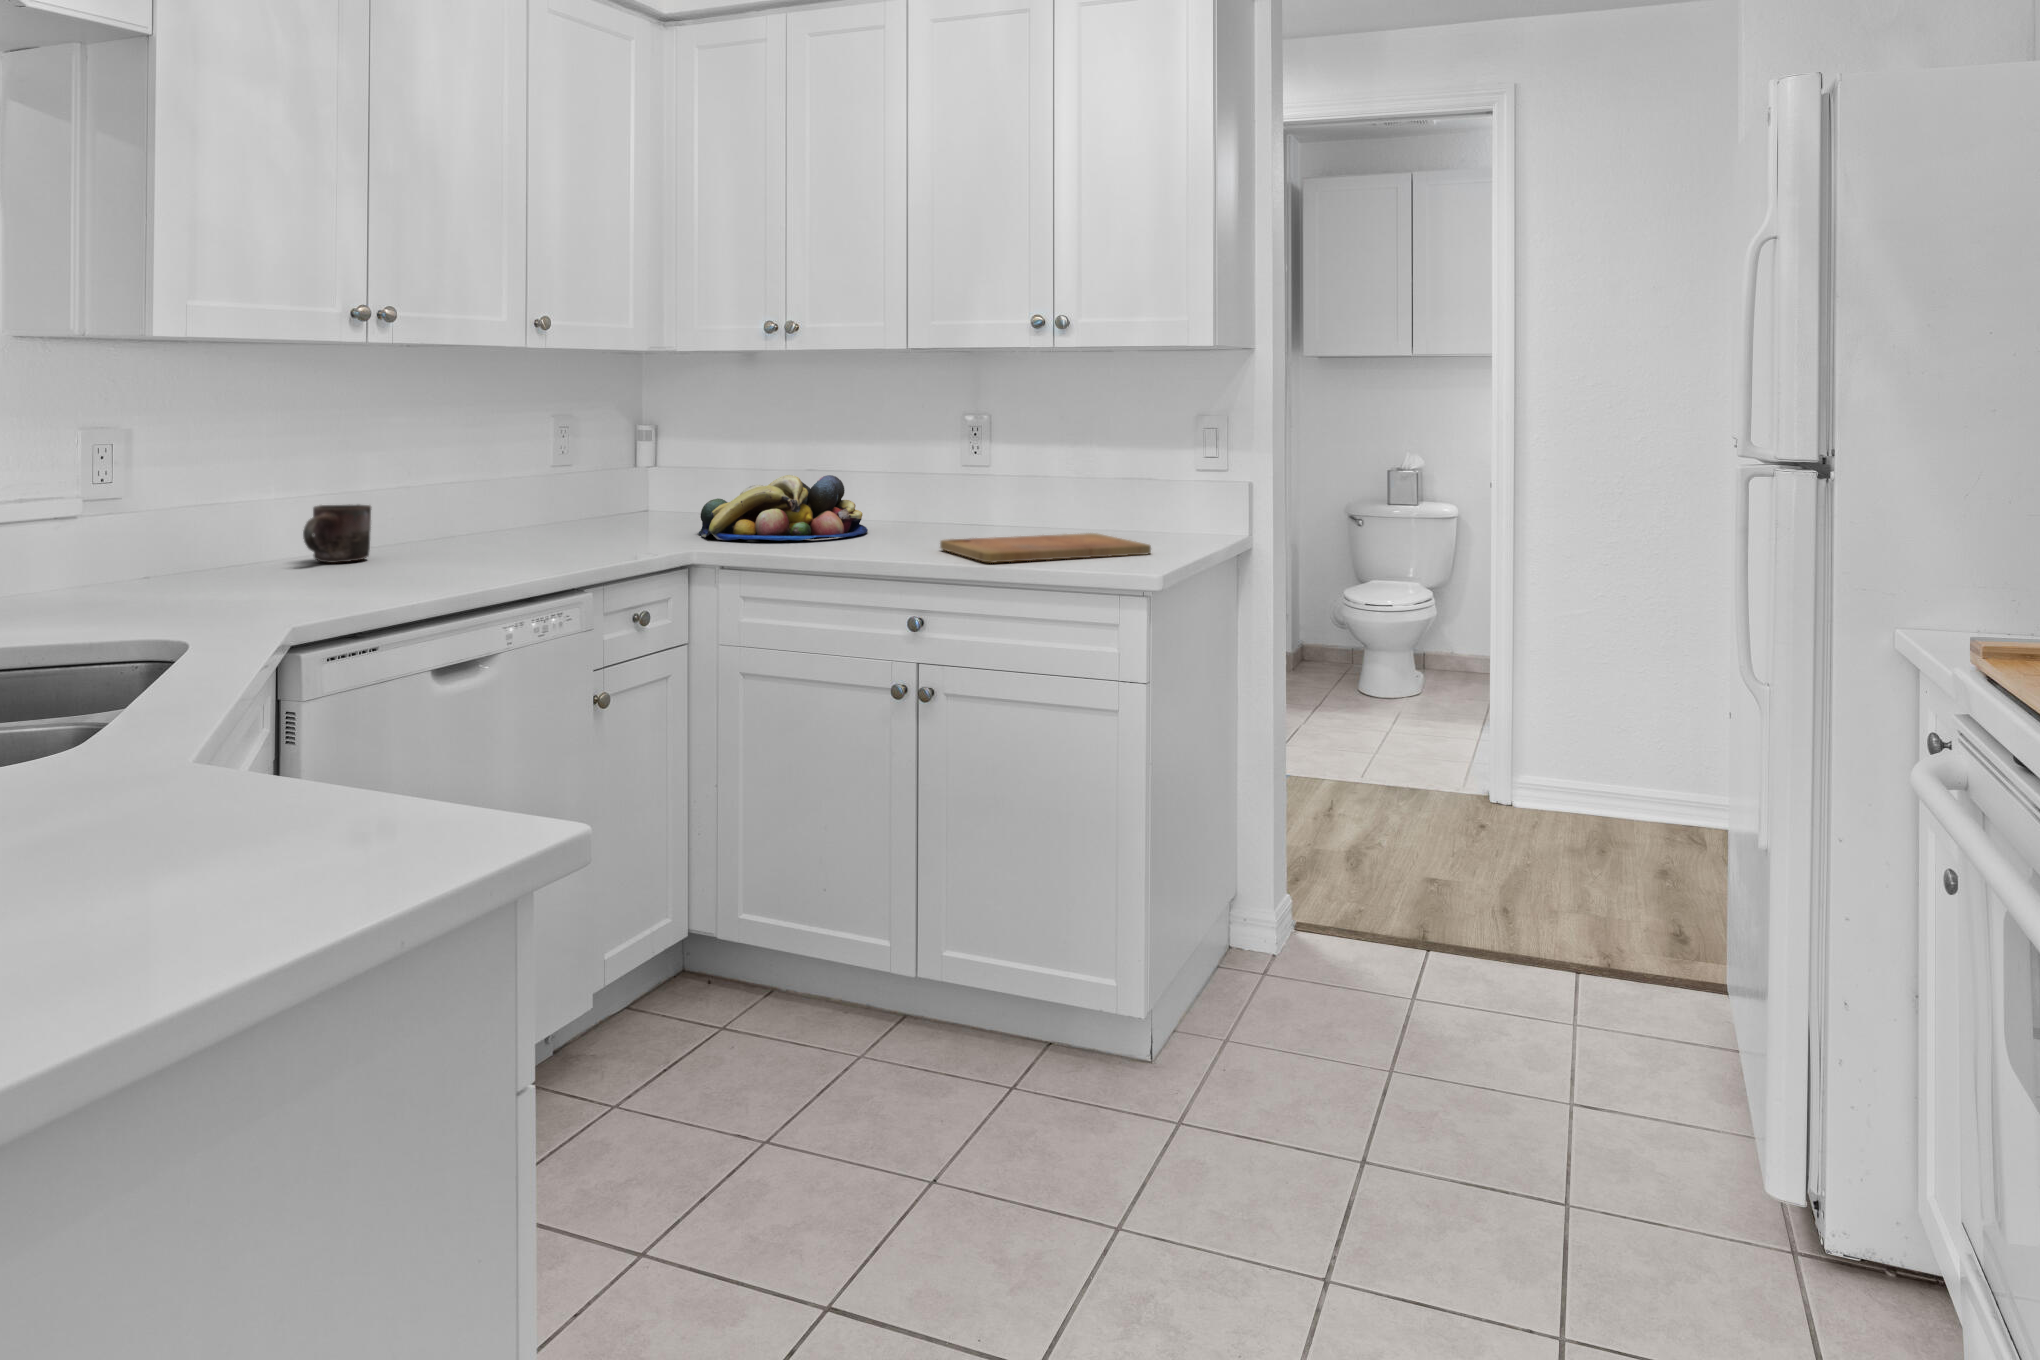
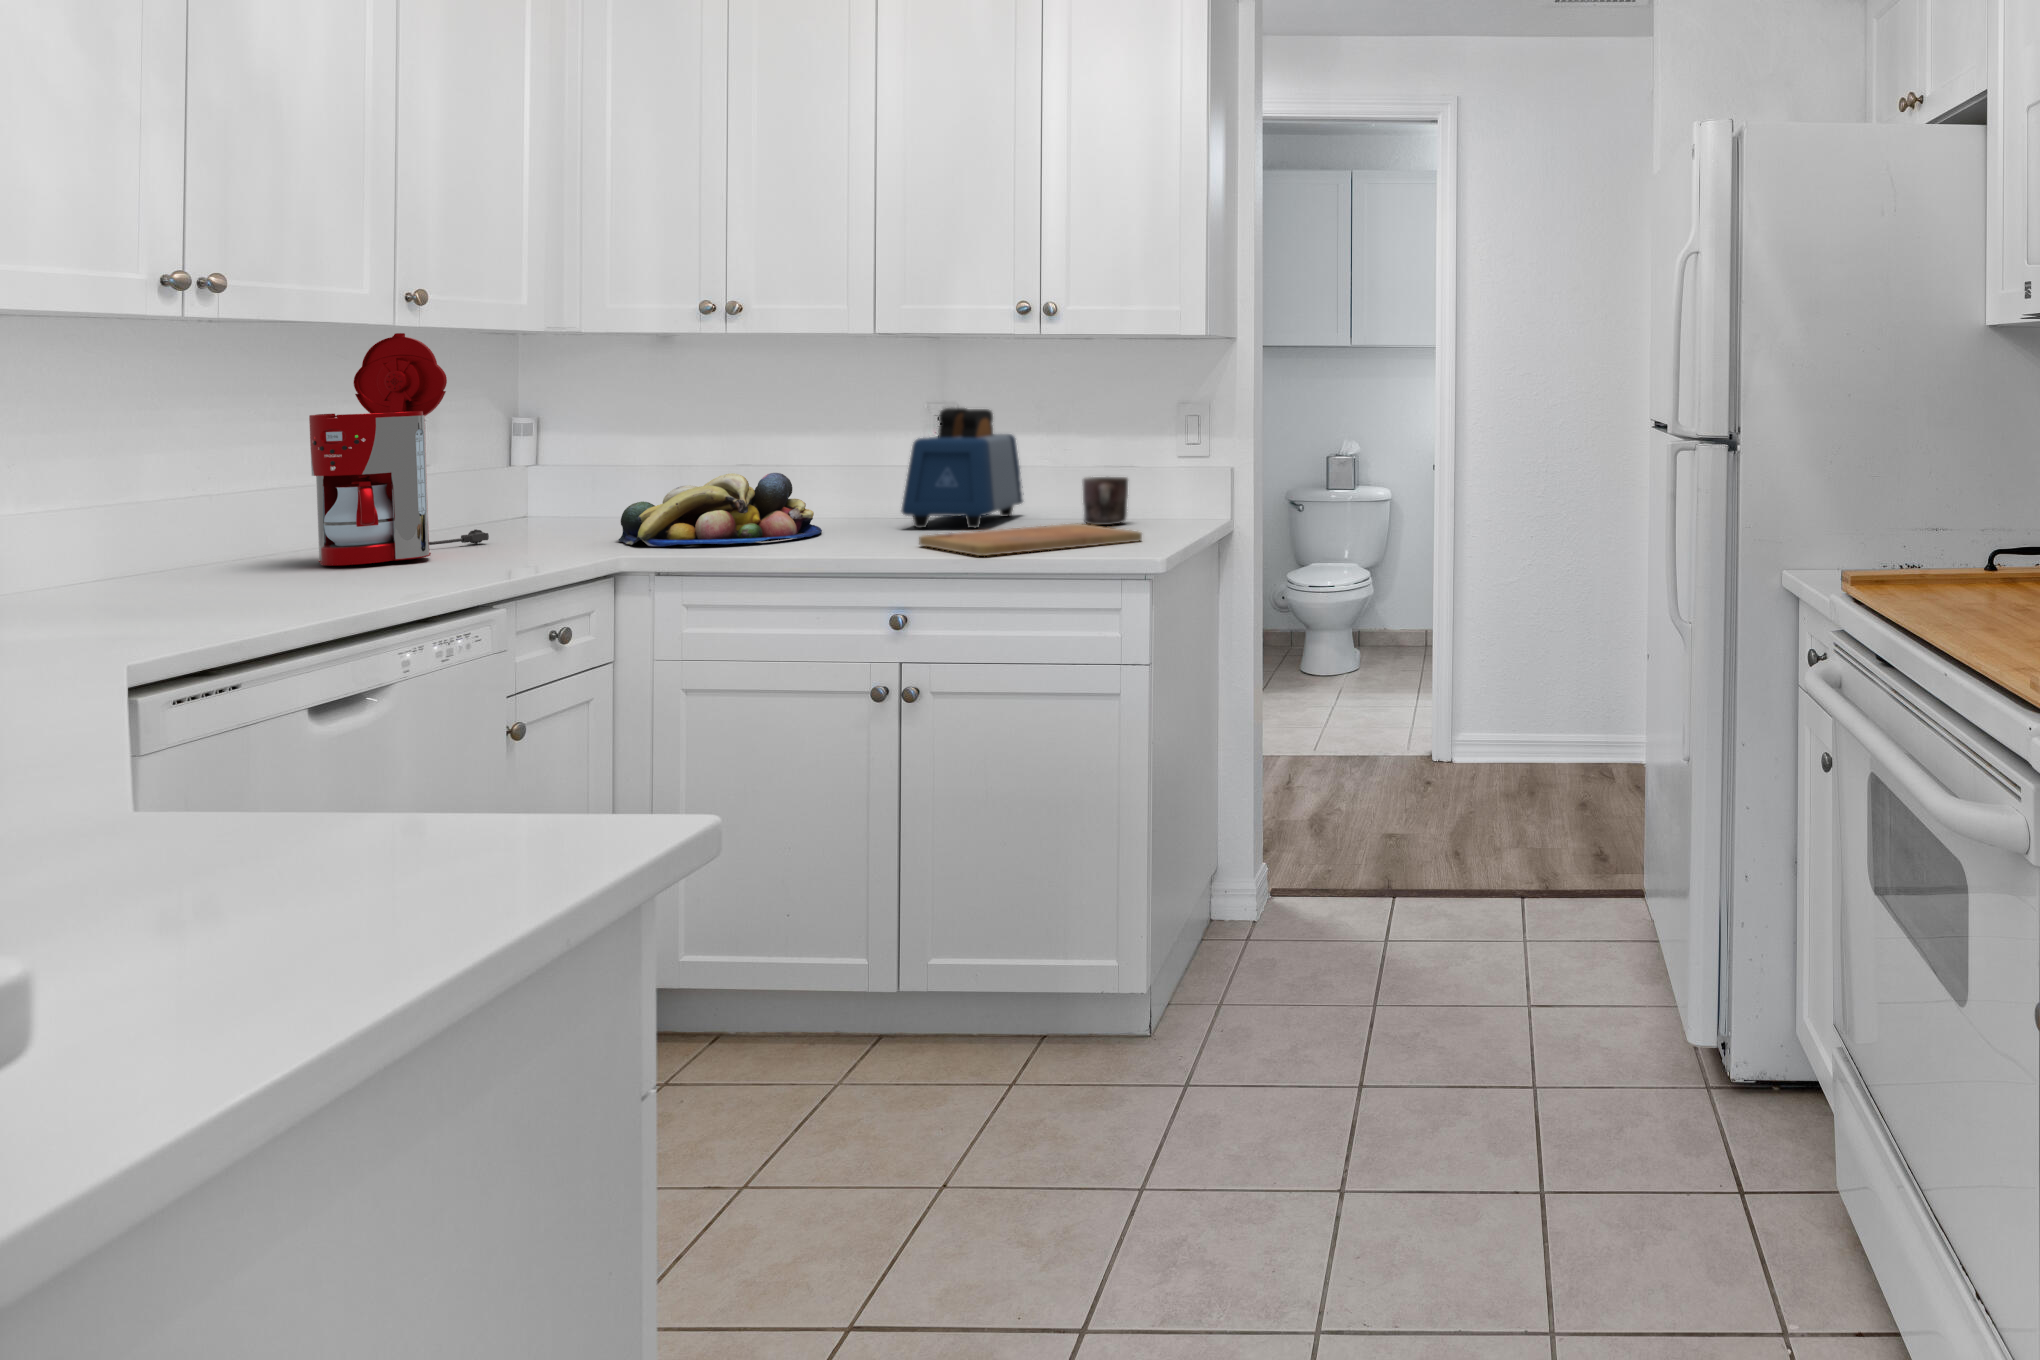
coffee maker: none [458,347,601,546] -> present [309,333,489,565]
toaster: none [937,416,1057,534] -> present [902,408,1023,528]
mug: present [303,504,371,563] -> present [1083,477,1128,525]

